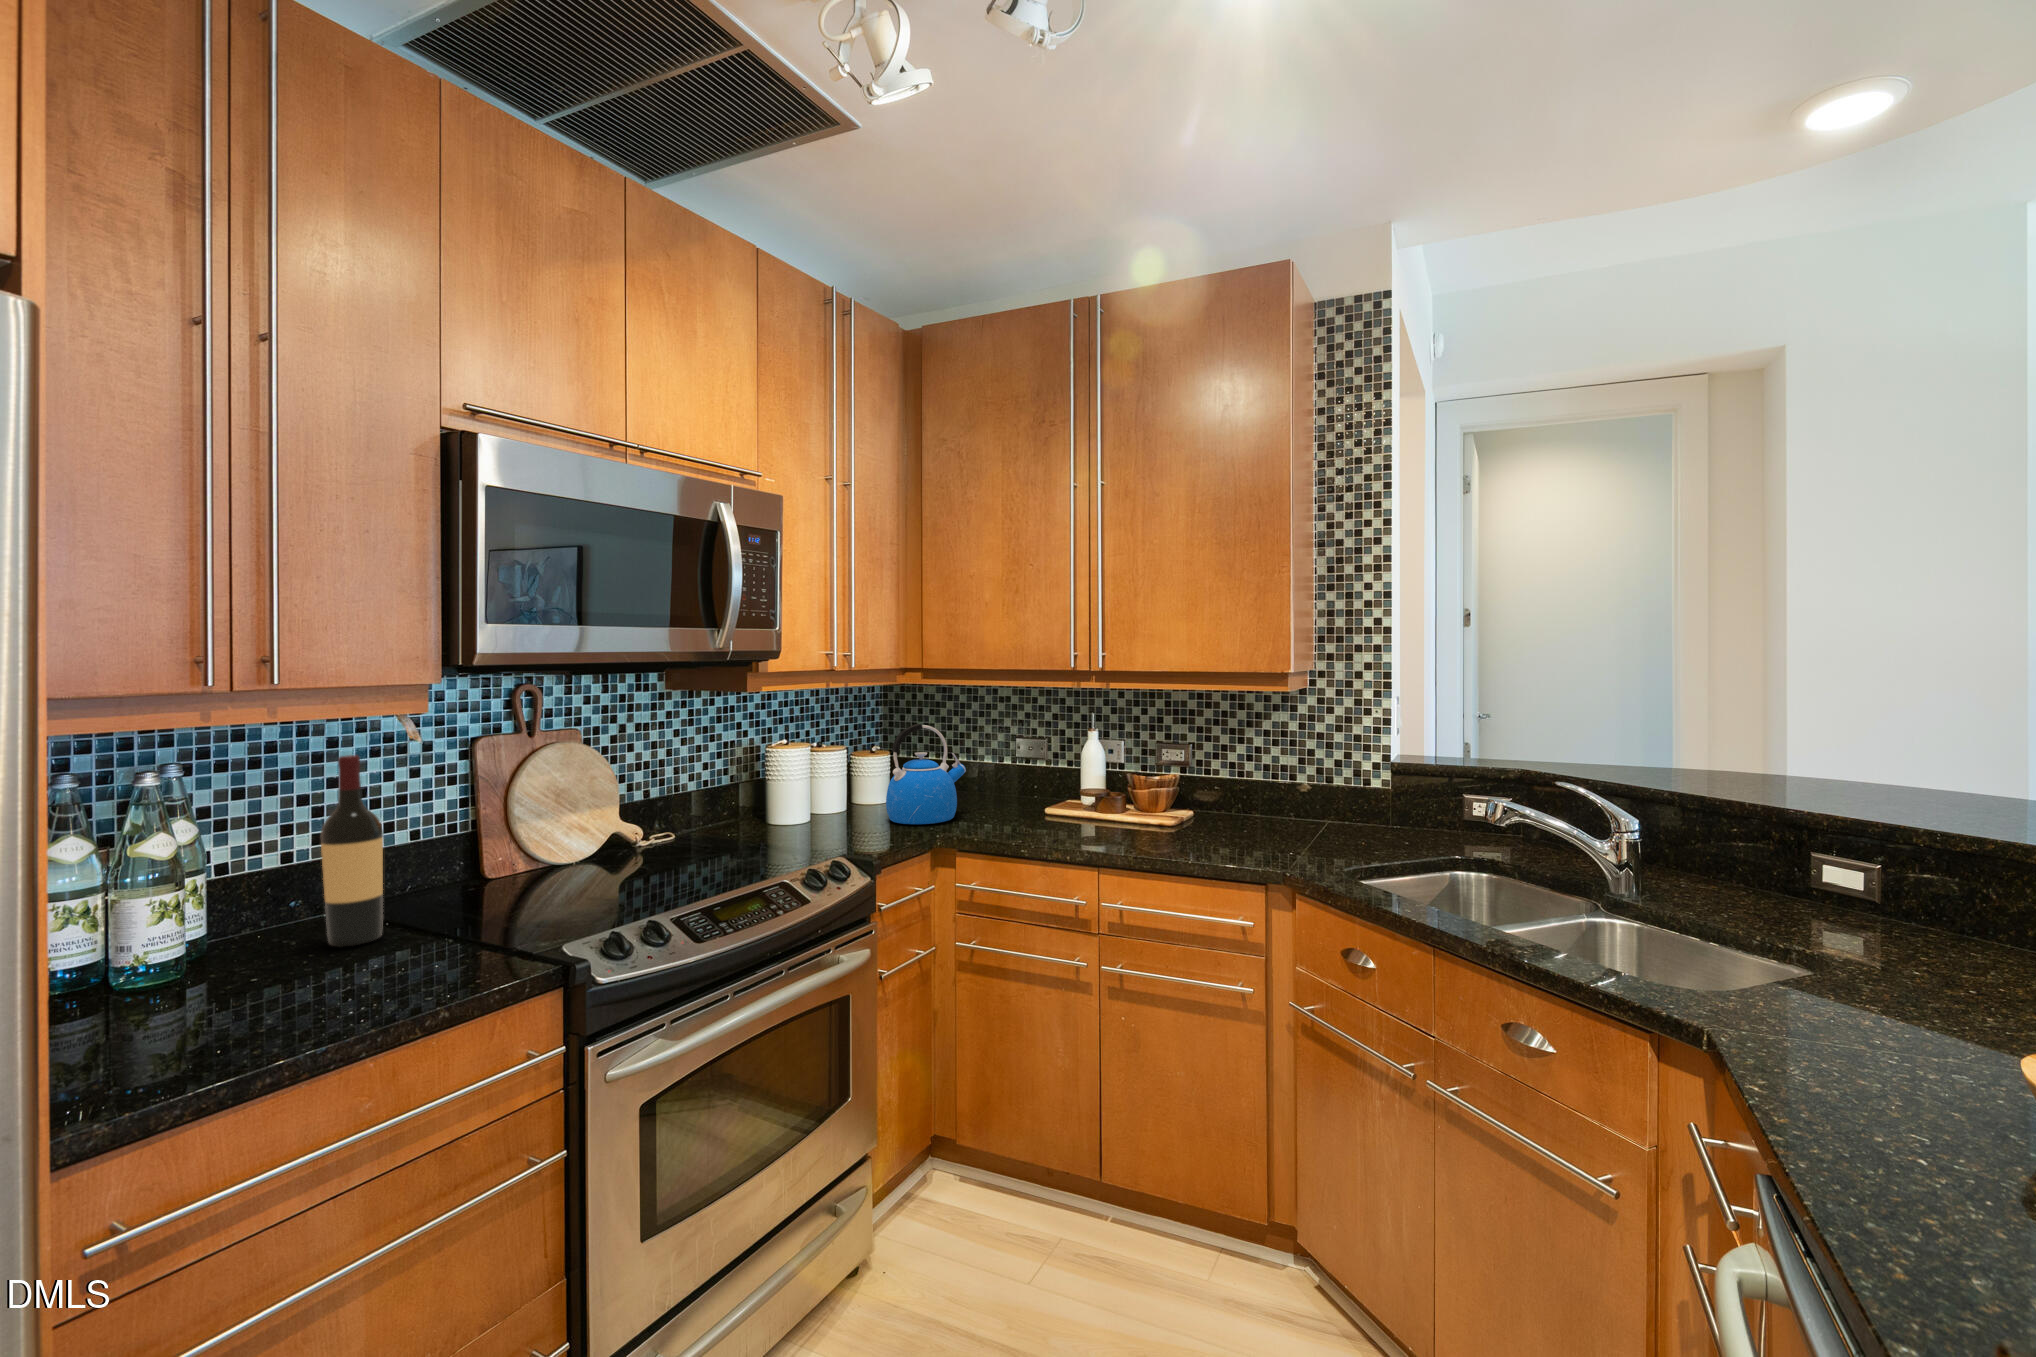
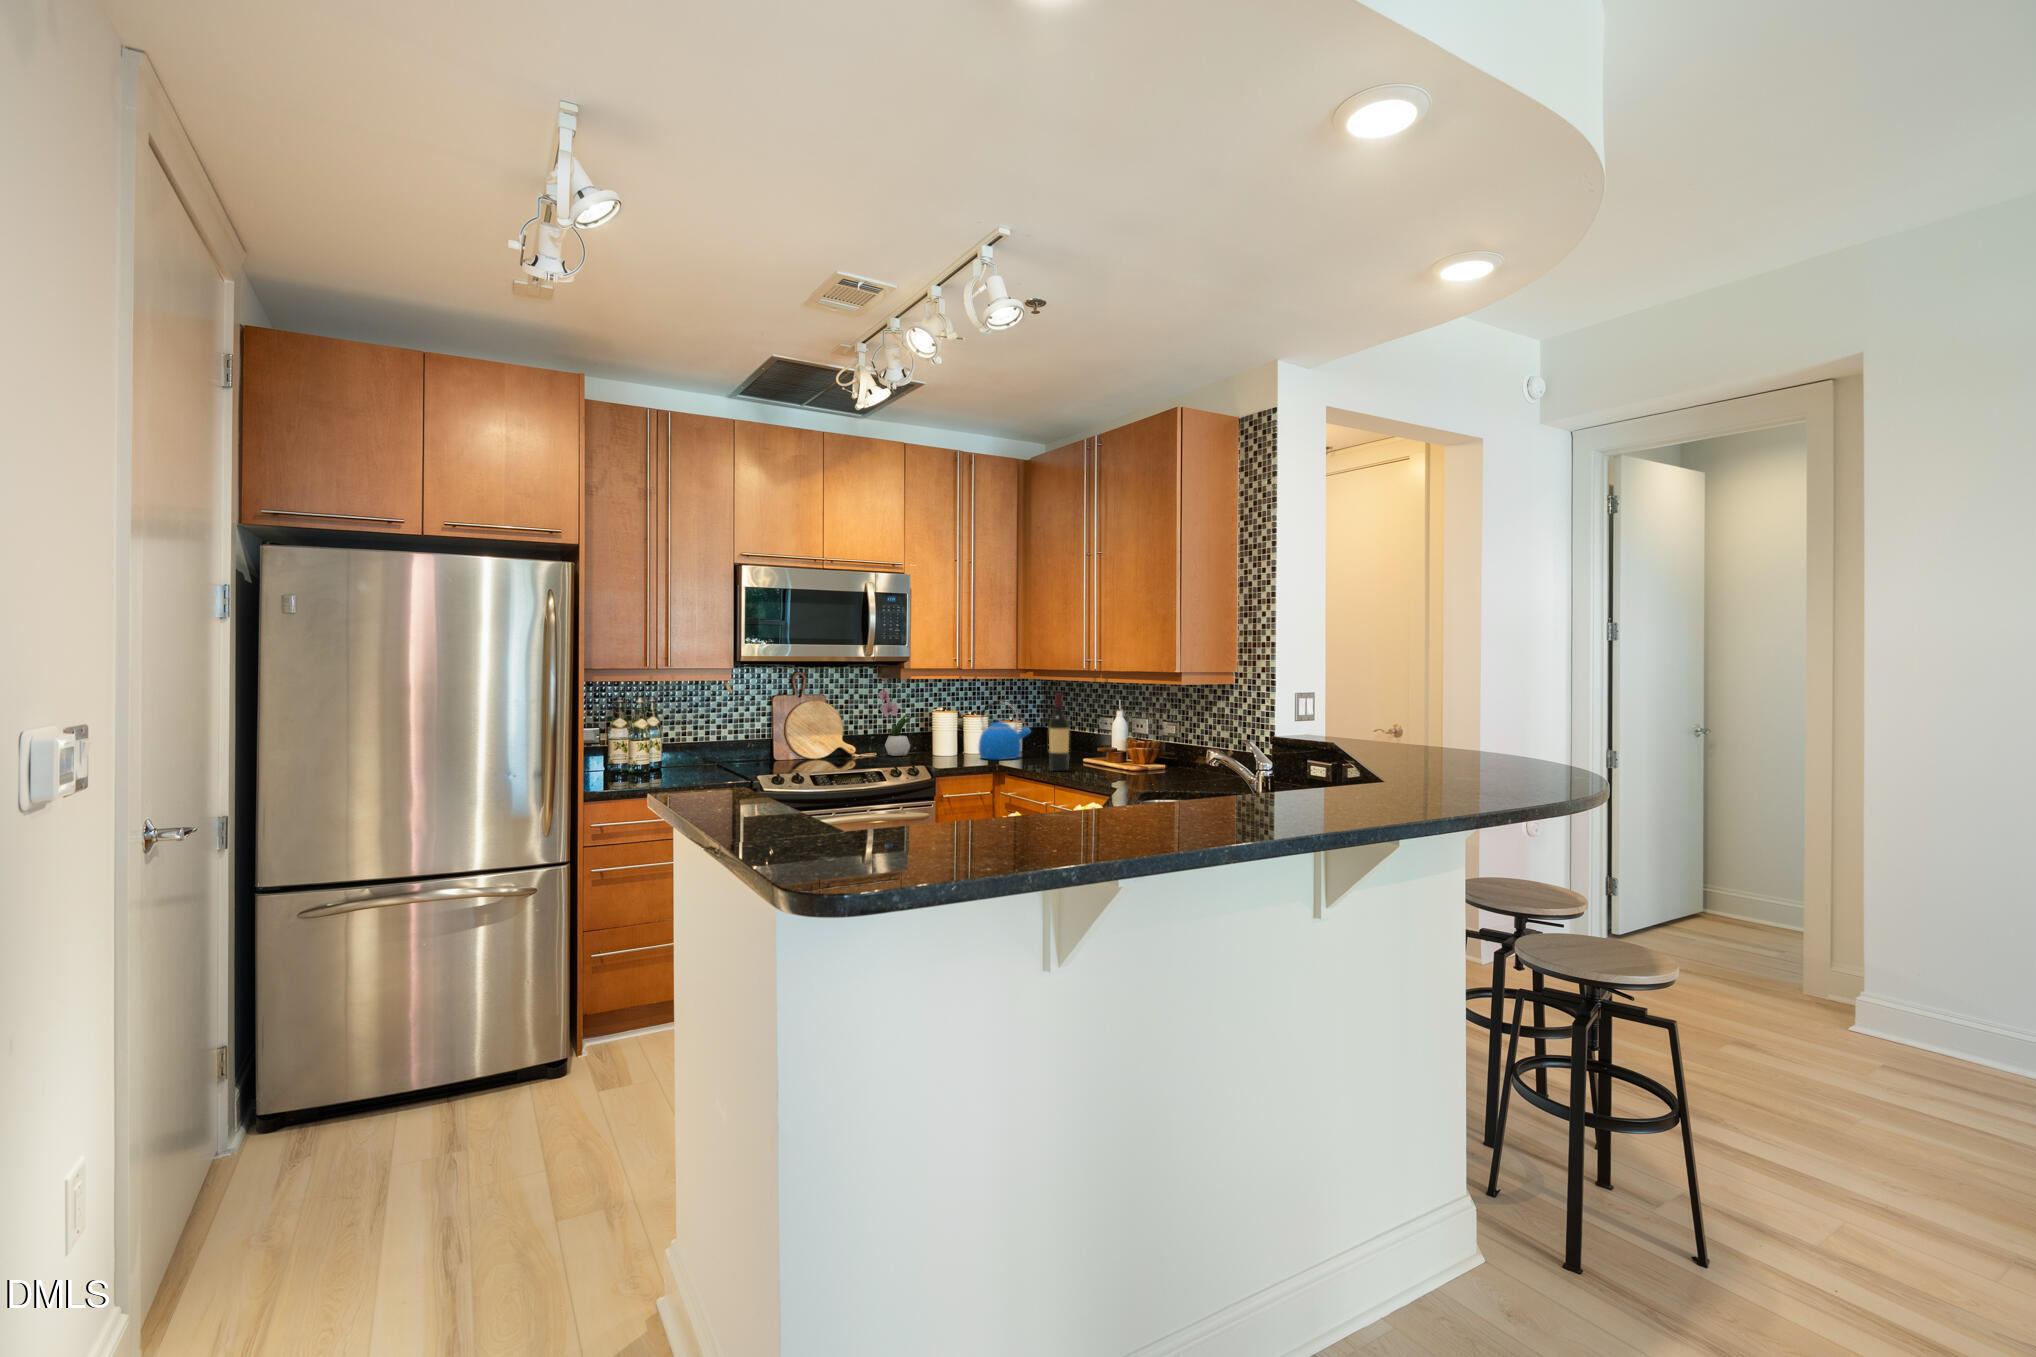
flower arrangement: none [689,692,757,833] -> present [879,678,914,756]
wine bottle: present [321,755,383,947] -> present [1049,693,1069,771]

